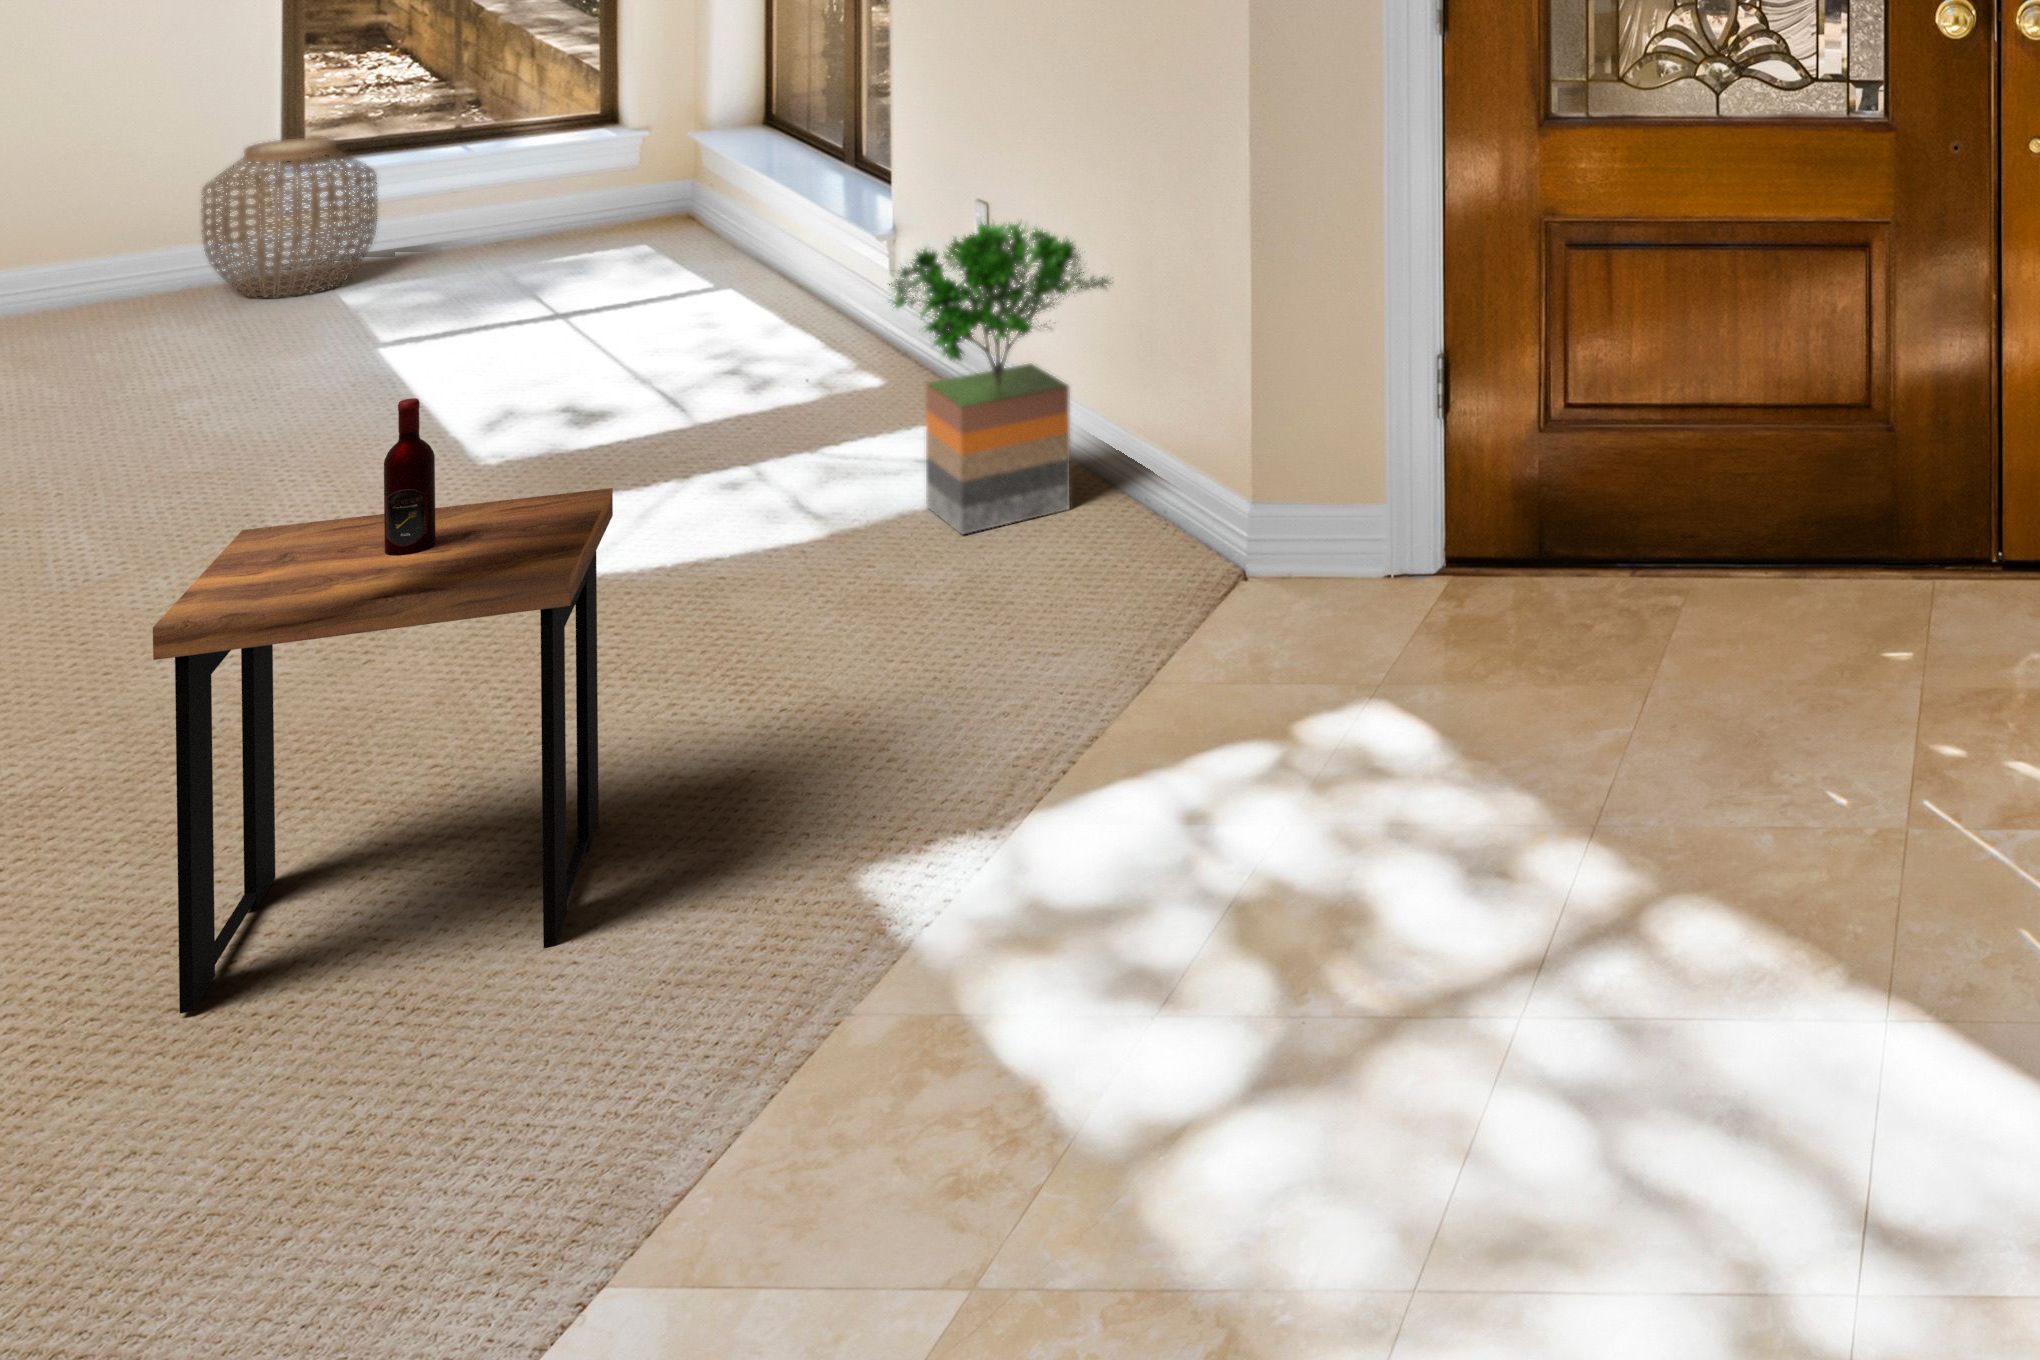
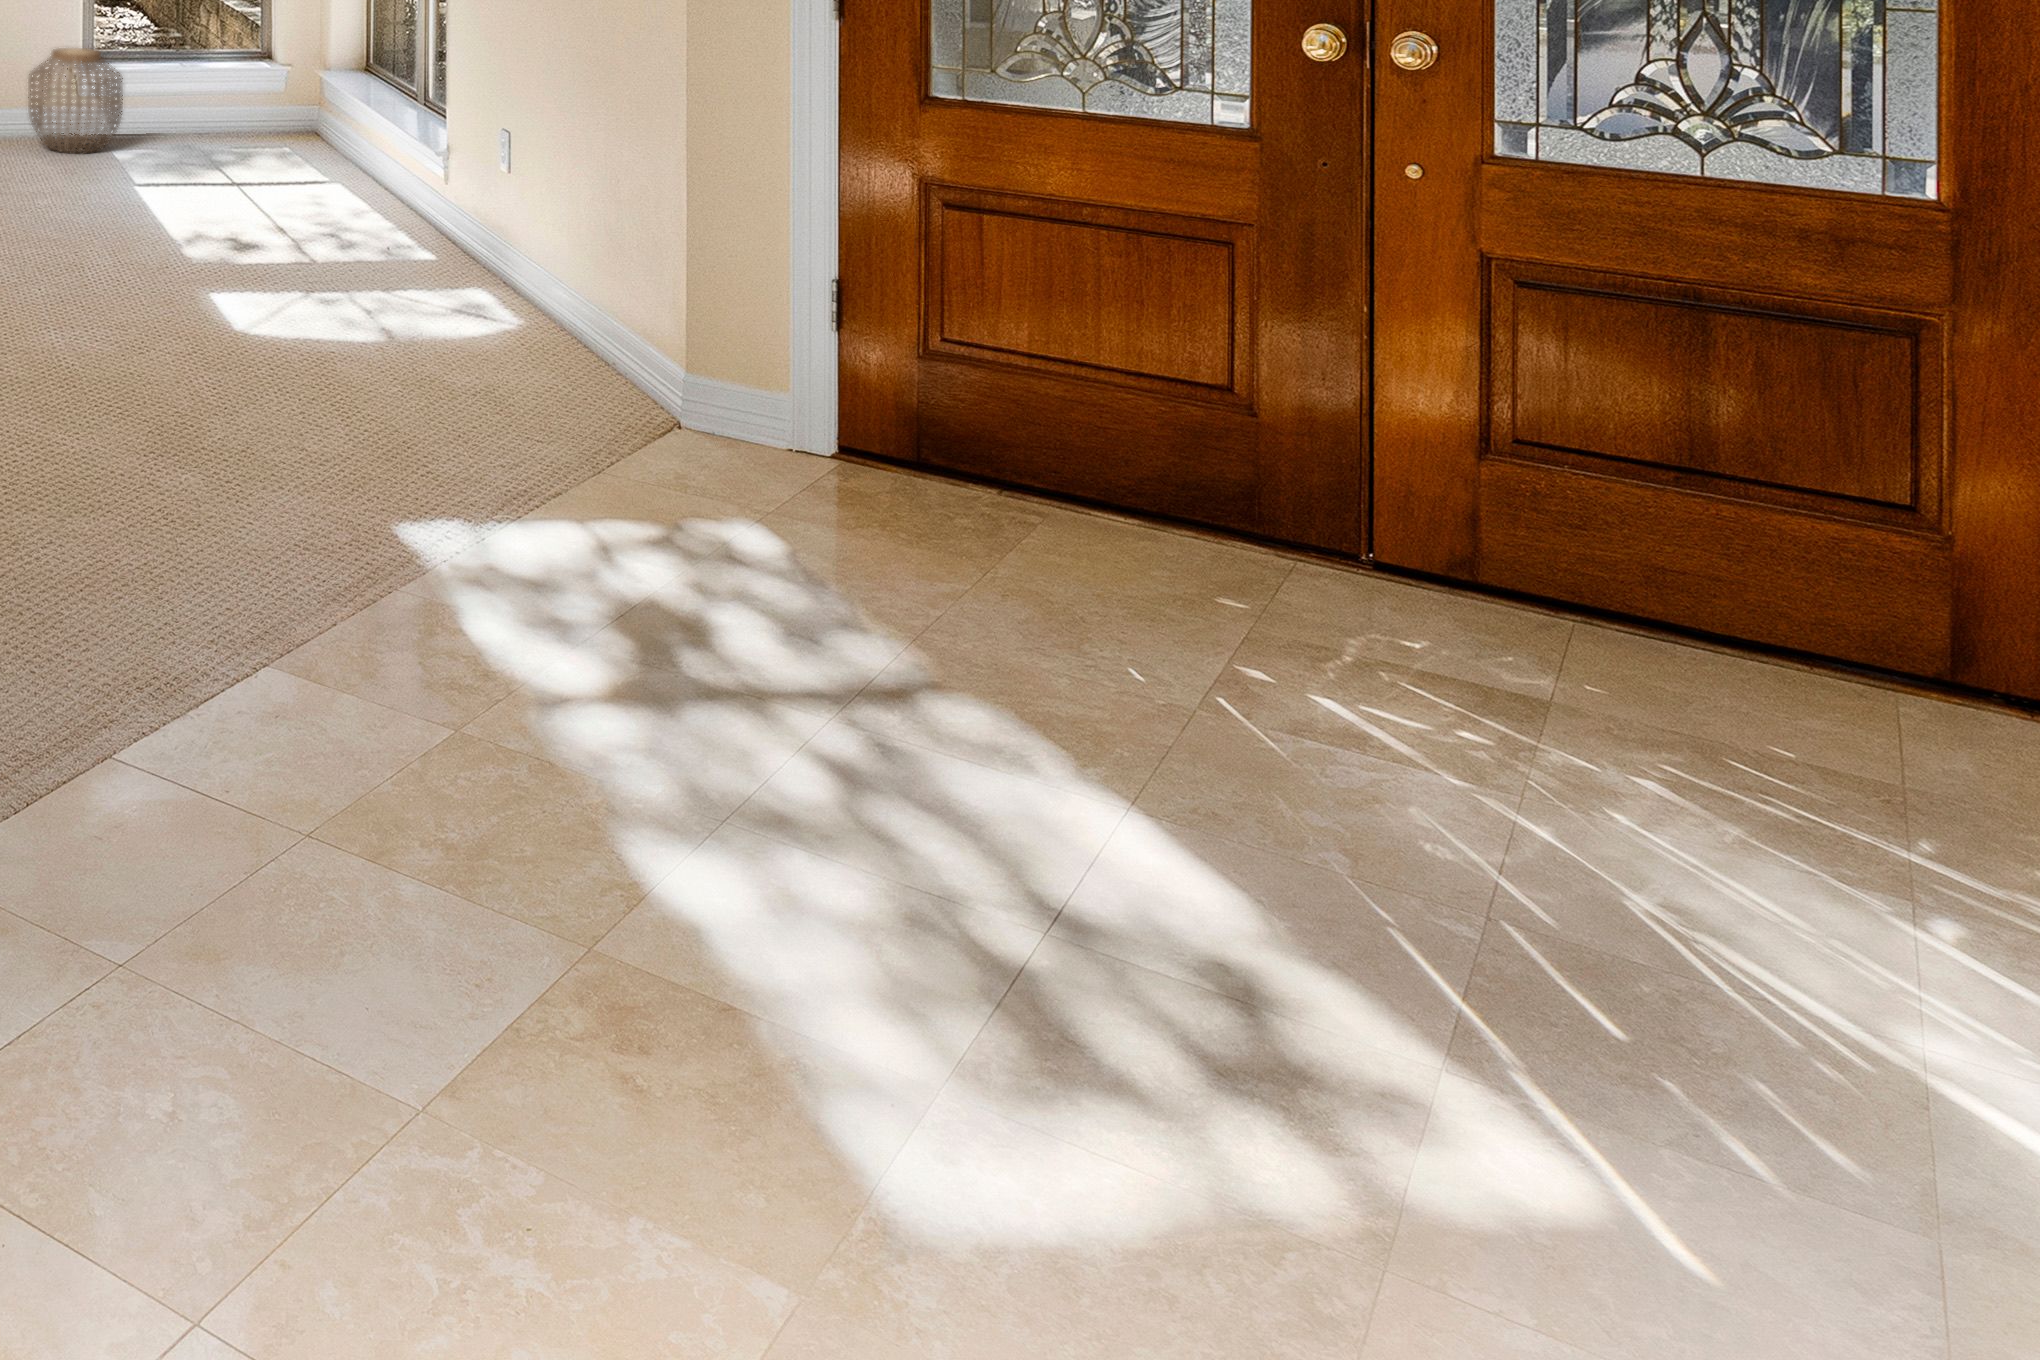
potted tree: present [889,223,1113,534] -> none [422,135,587,363]
side table: present [153,398,613,1014] -> none [15,169,246,524]

